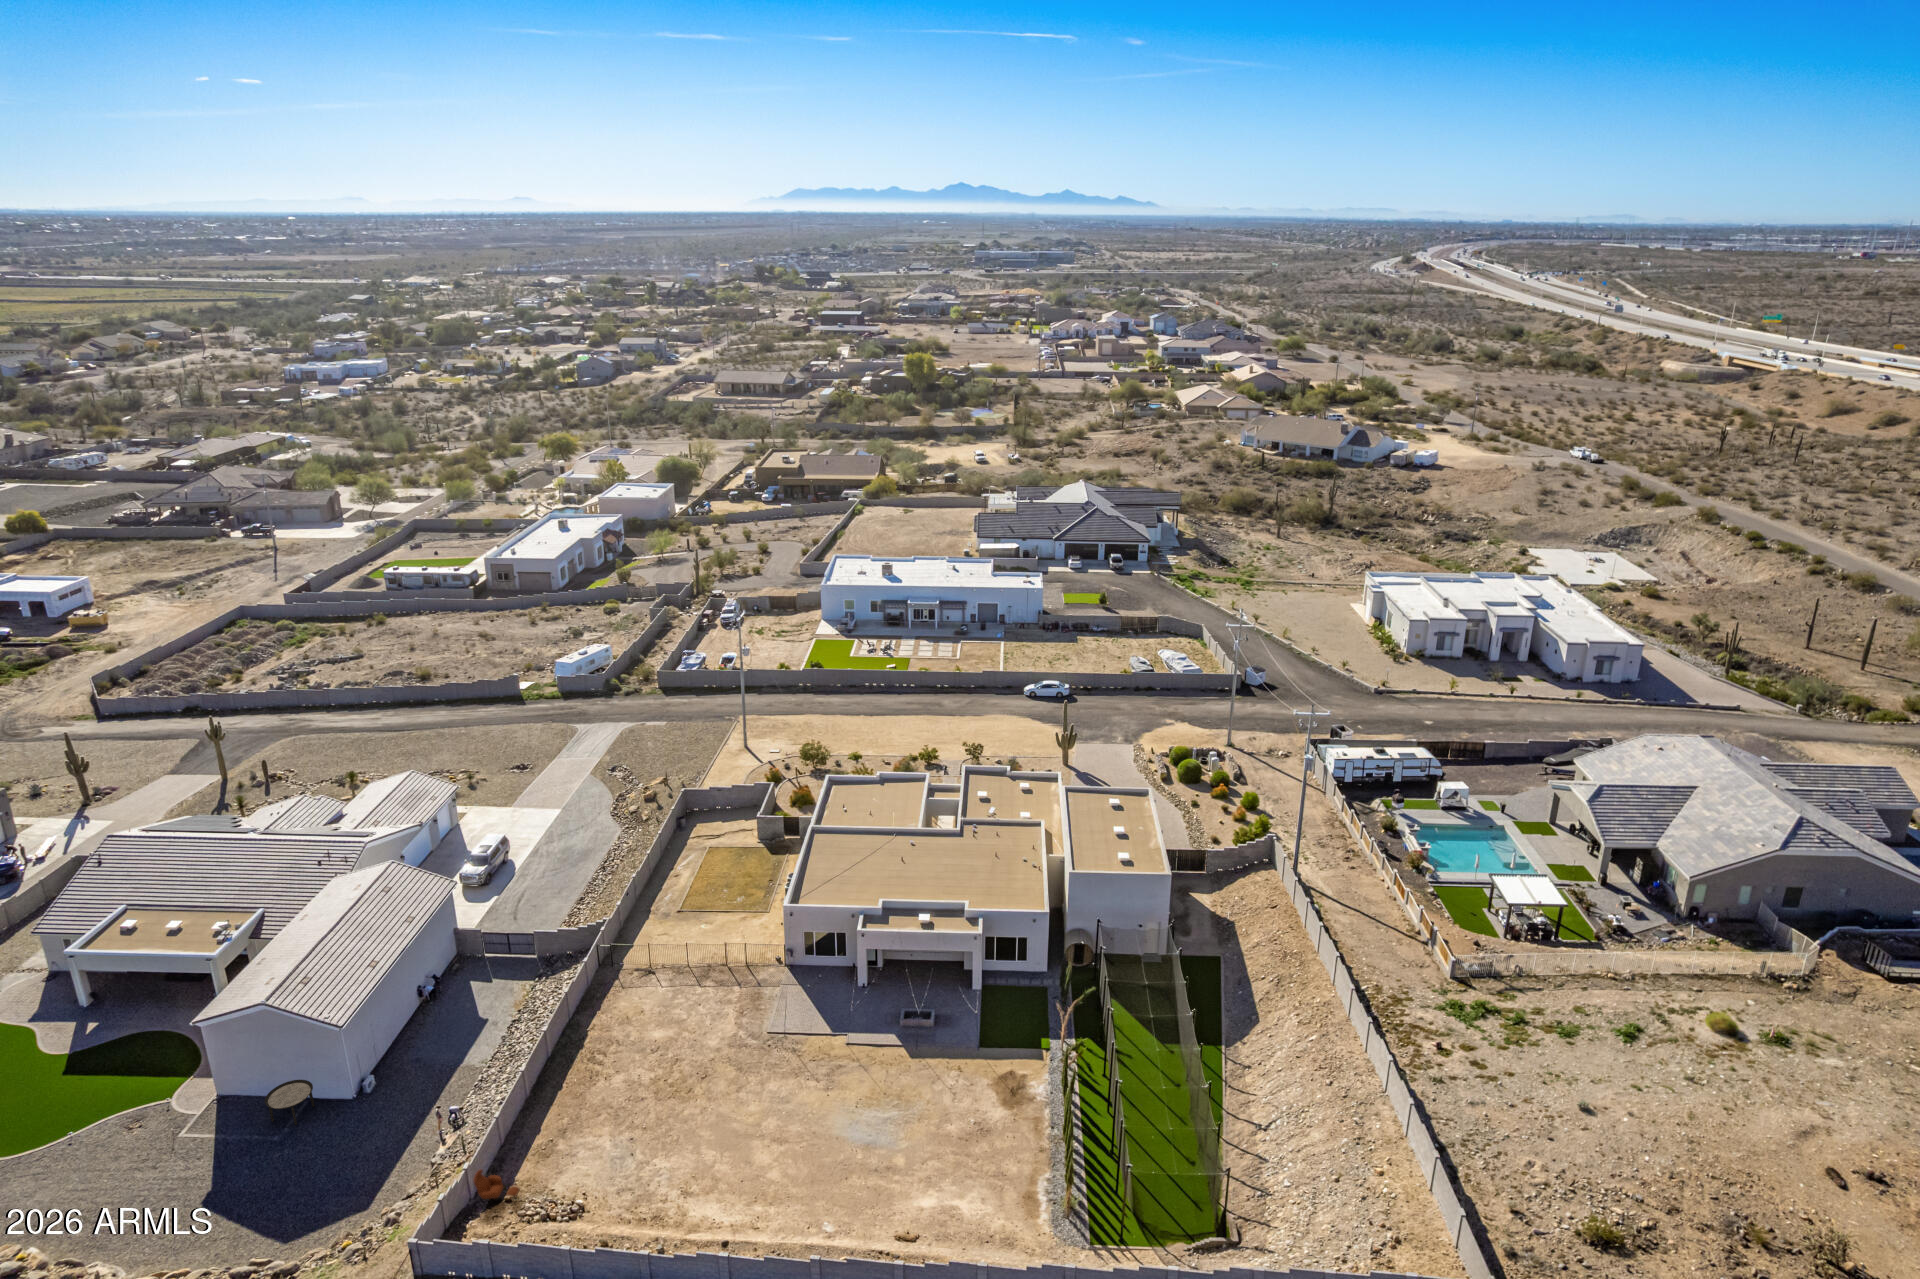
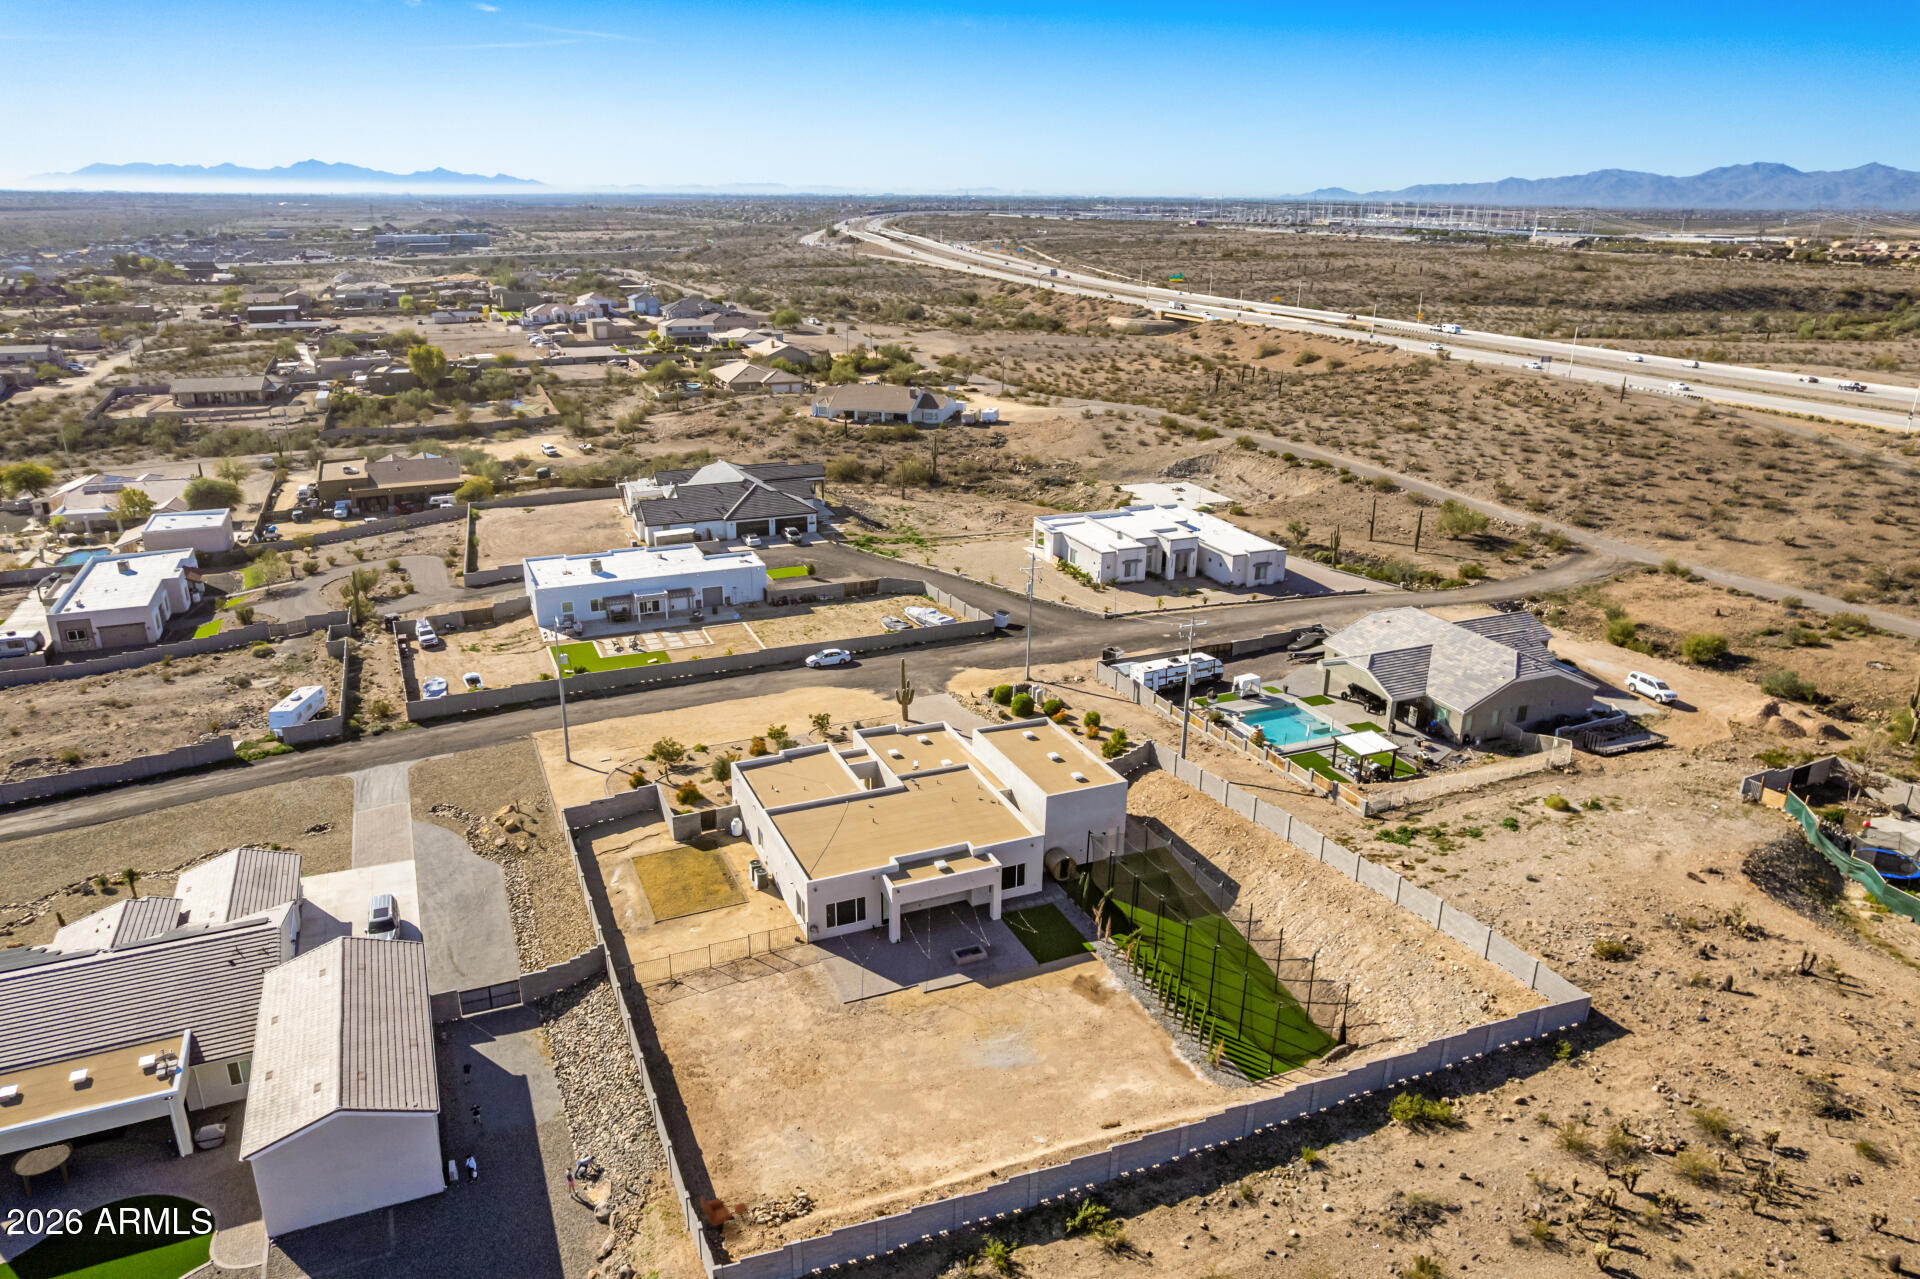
round table: present [265,1080,315,1125] -> present [11,1142,73,1198]

